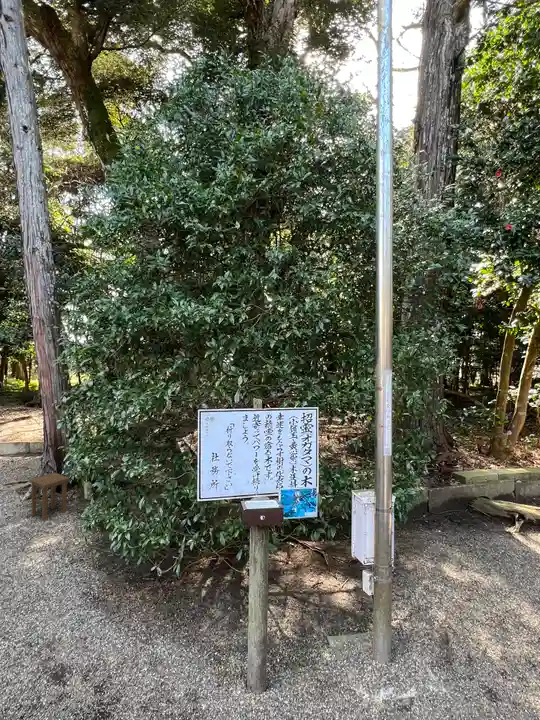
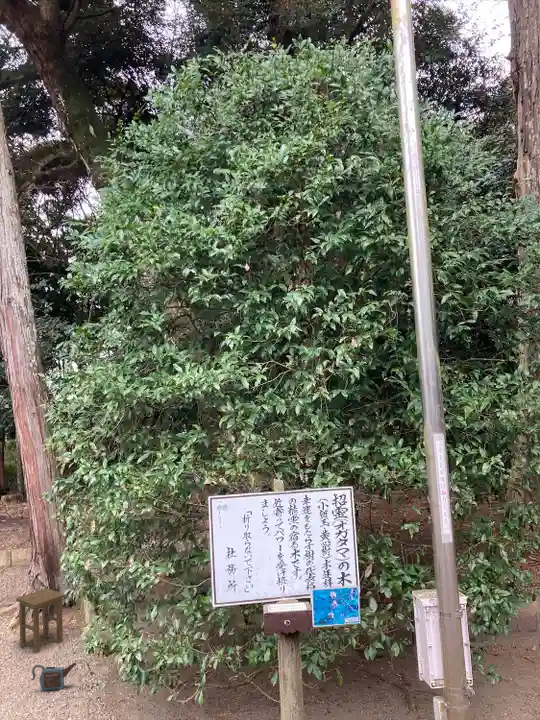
watering can: none [38,530,76,551] -> present [32,663,76,690]

